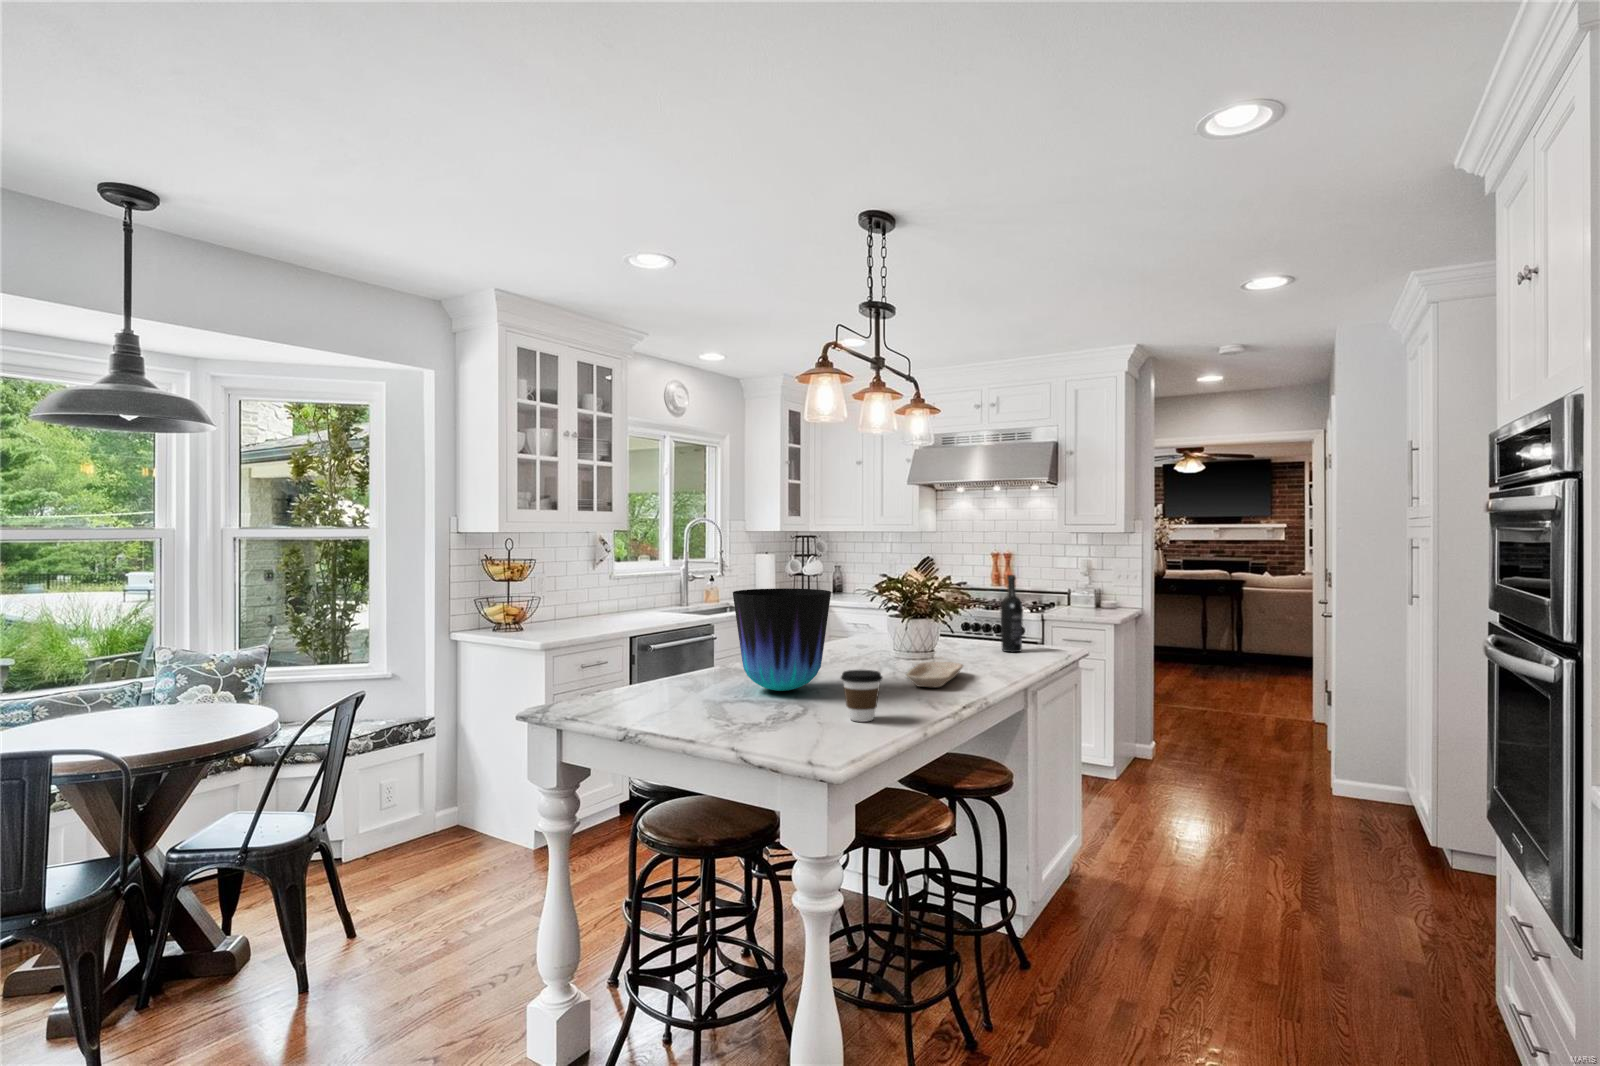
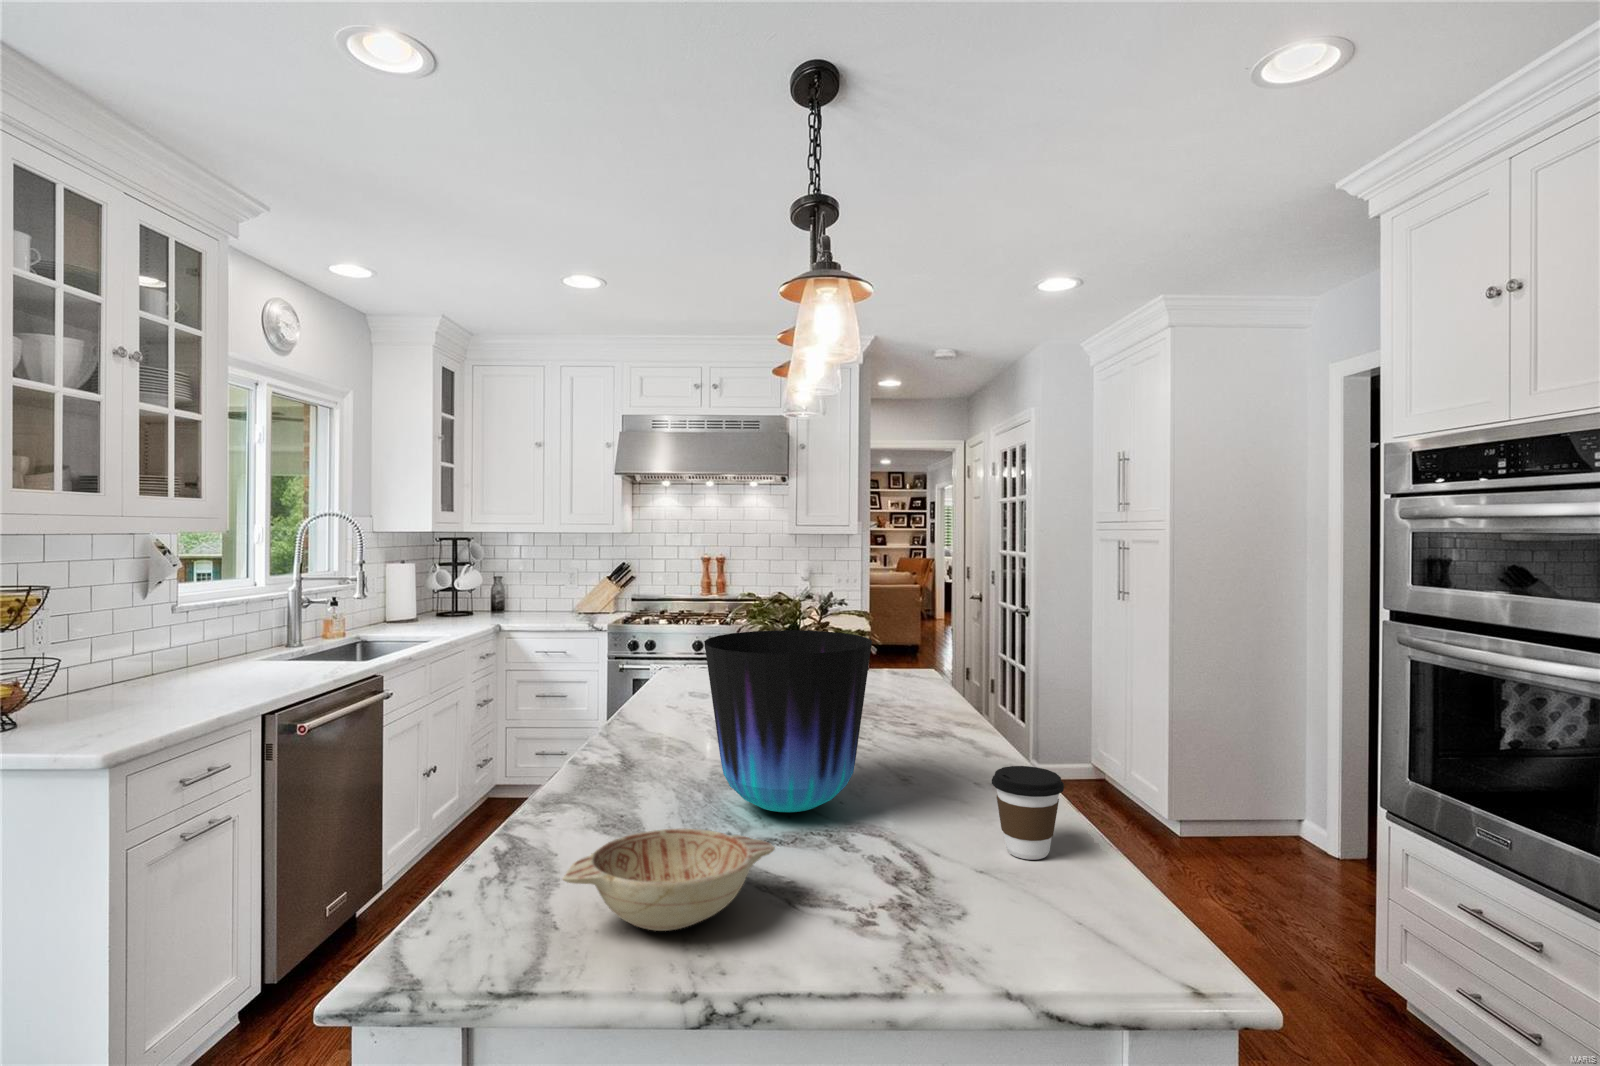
wine bottle: present [1000,575,1023,652] -> none [883,589,910,685]
tray: present [906,662,963,687] -> none [886,715,985,763]
decorative bowl: none [606,675,707,711] -> present [563,829,775,931]

